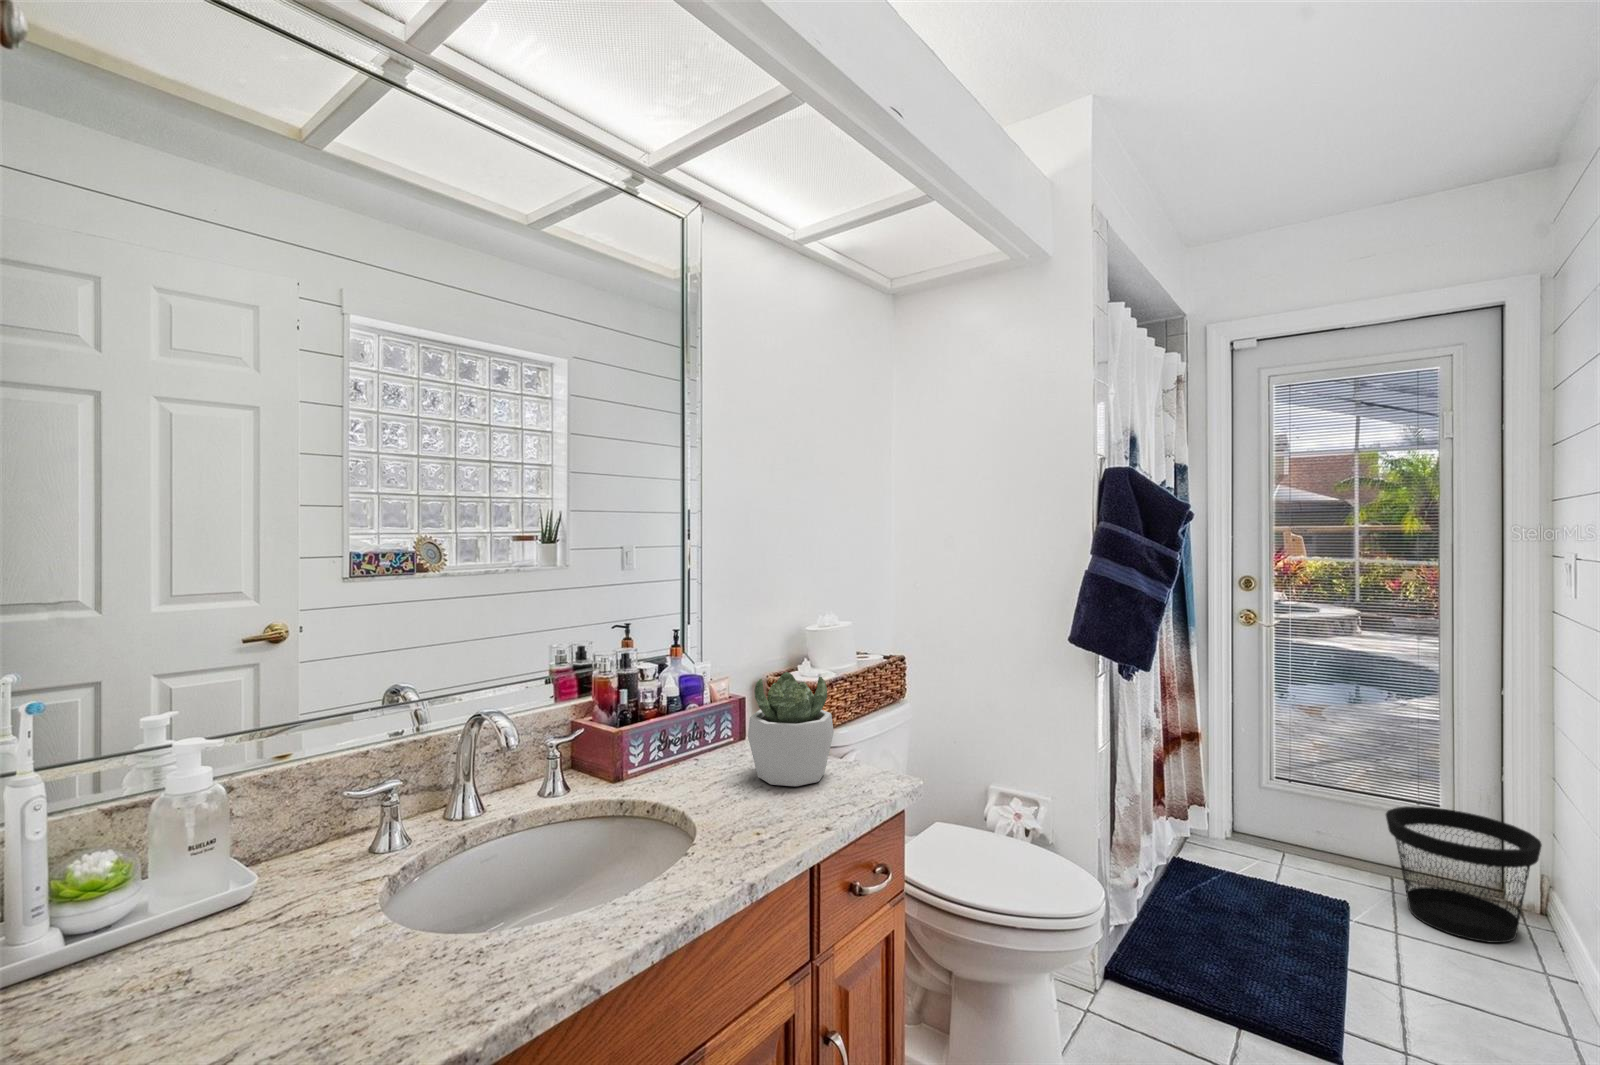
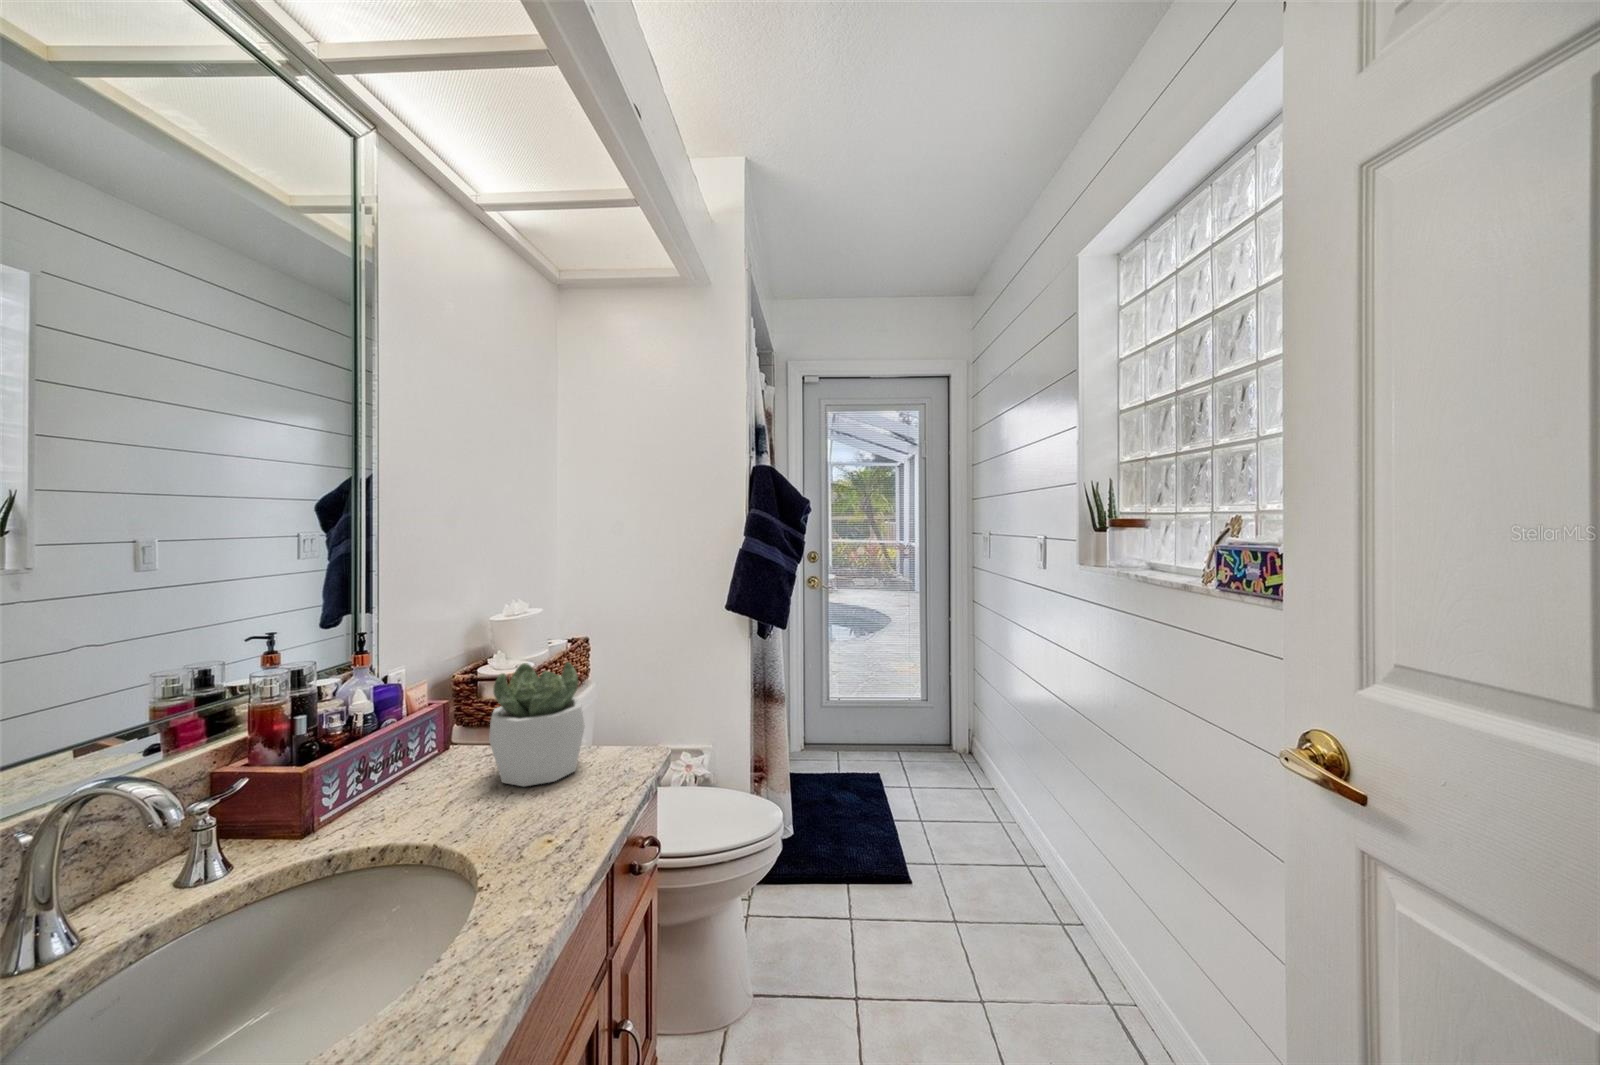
wastebasket: present [1386,806,1542,943] -> none [904,696,980,776]

